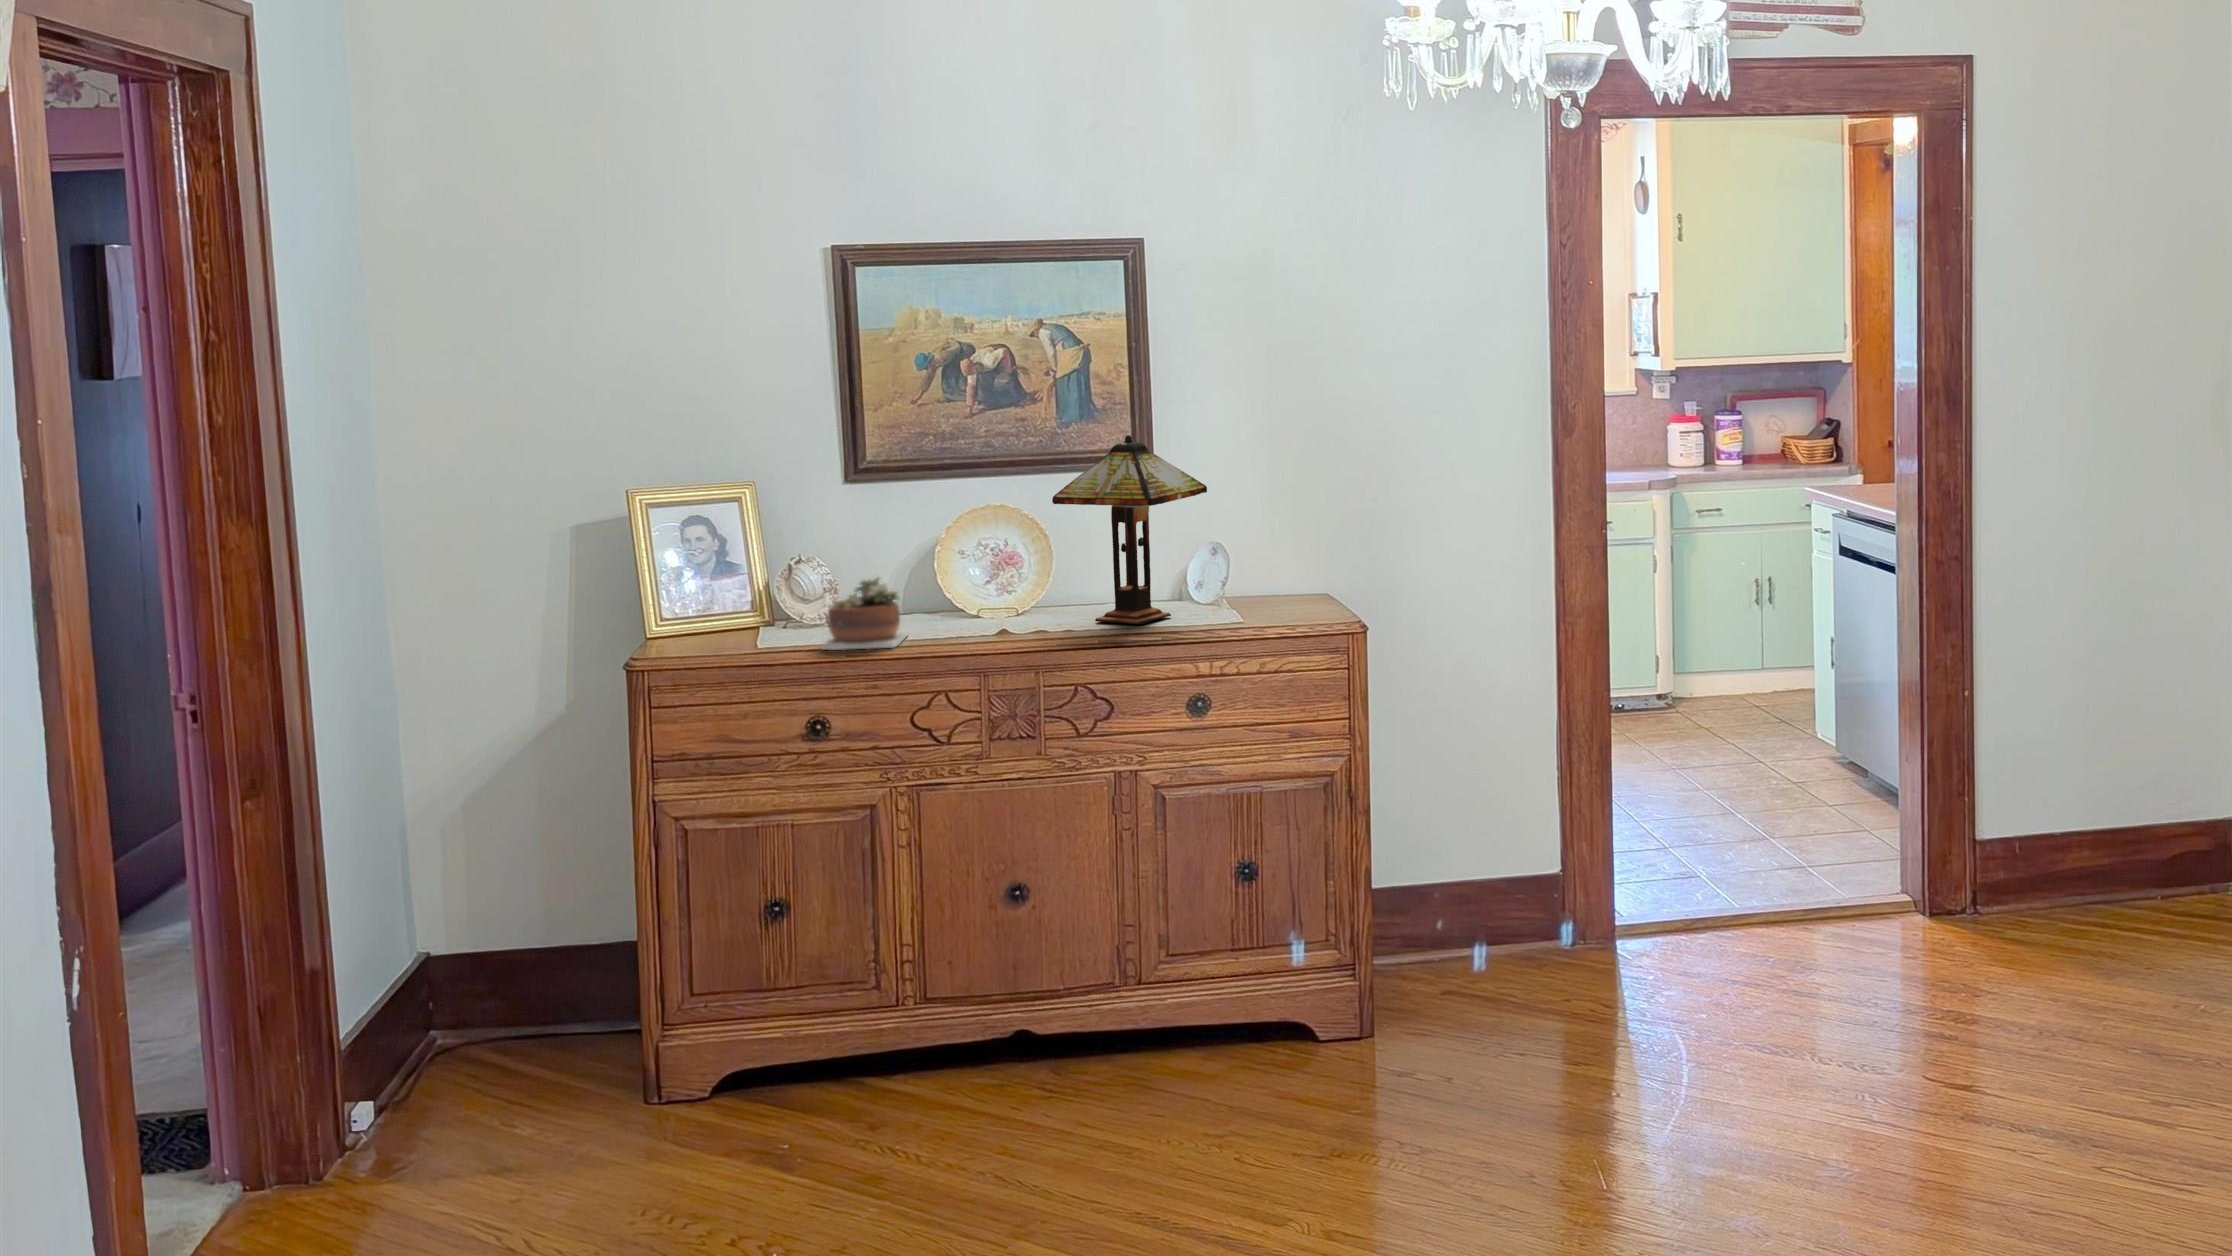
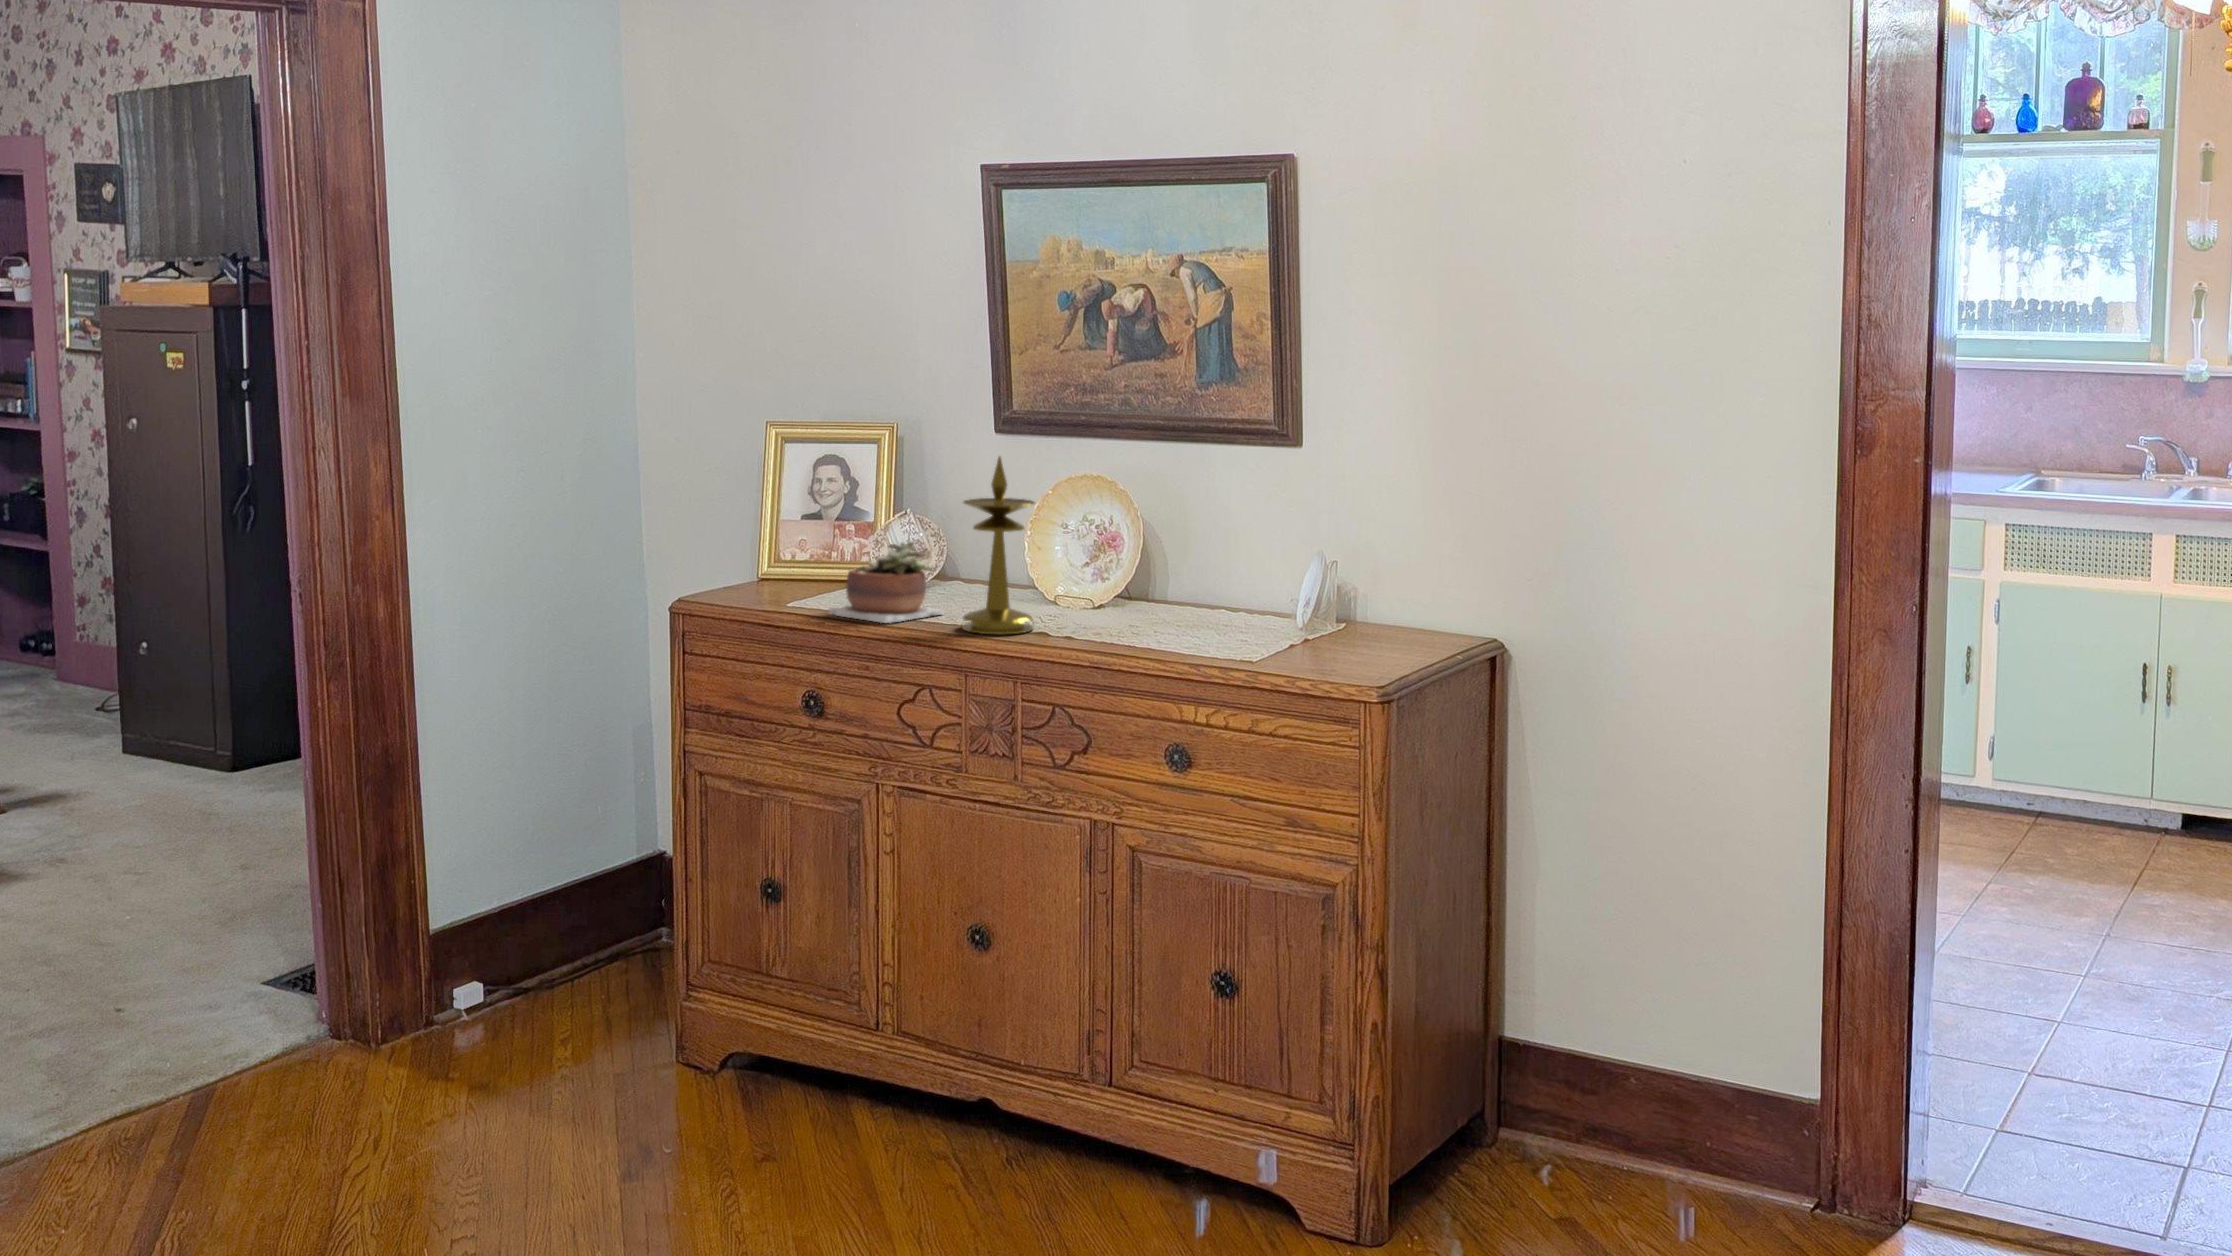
table lamp: present [1052,435,1207,624] -> none [1094,403,1280,645]
candlestick: none [953,492,1019,642] -> present [962,457,1034,634]

